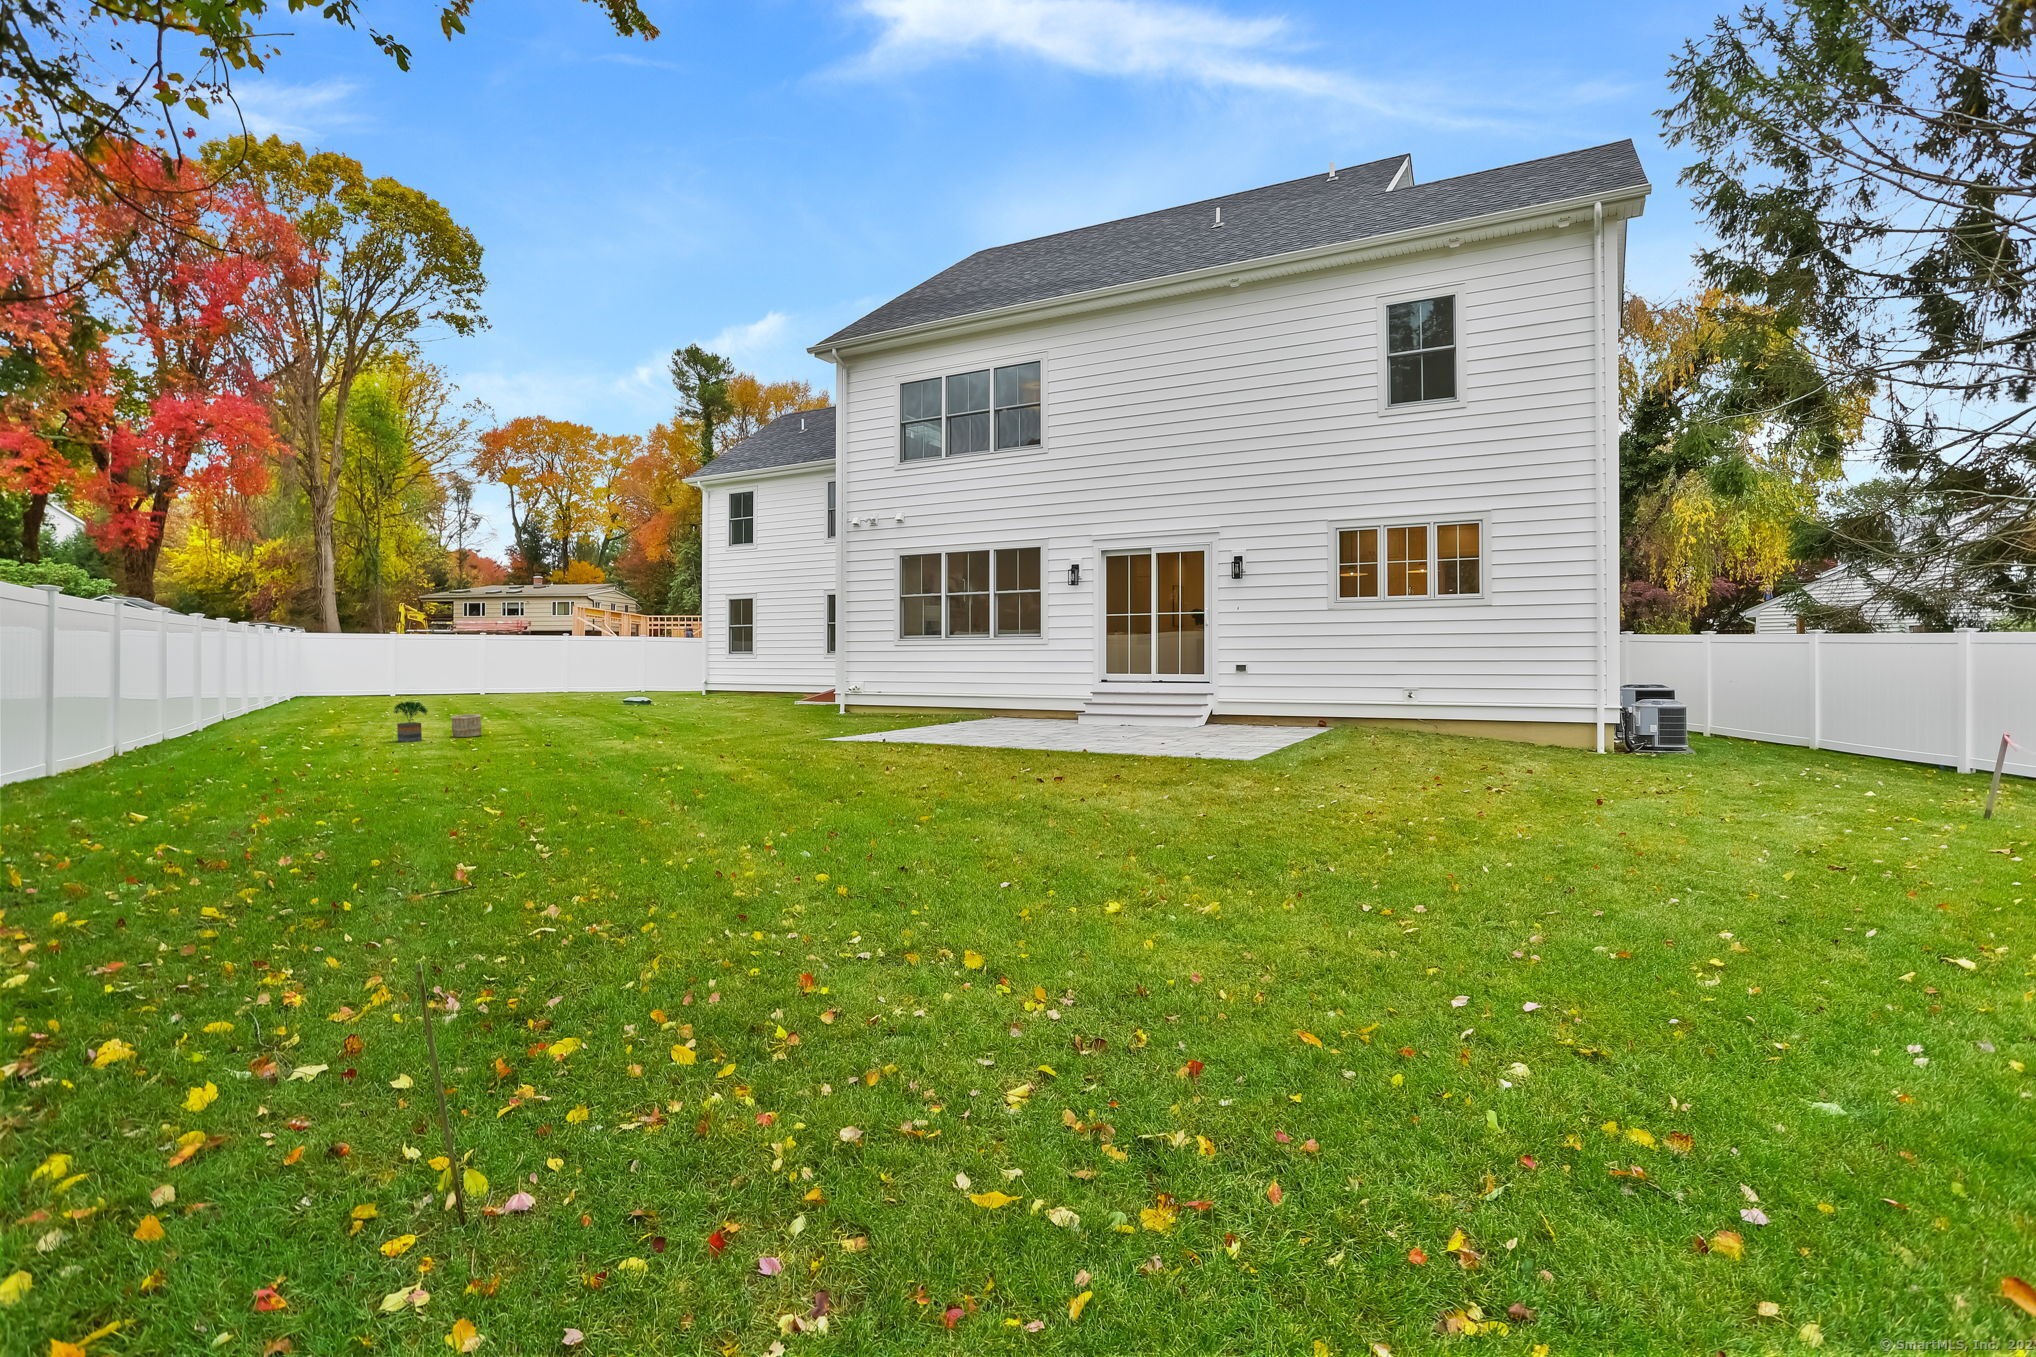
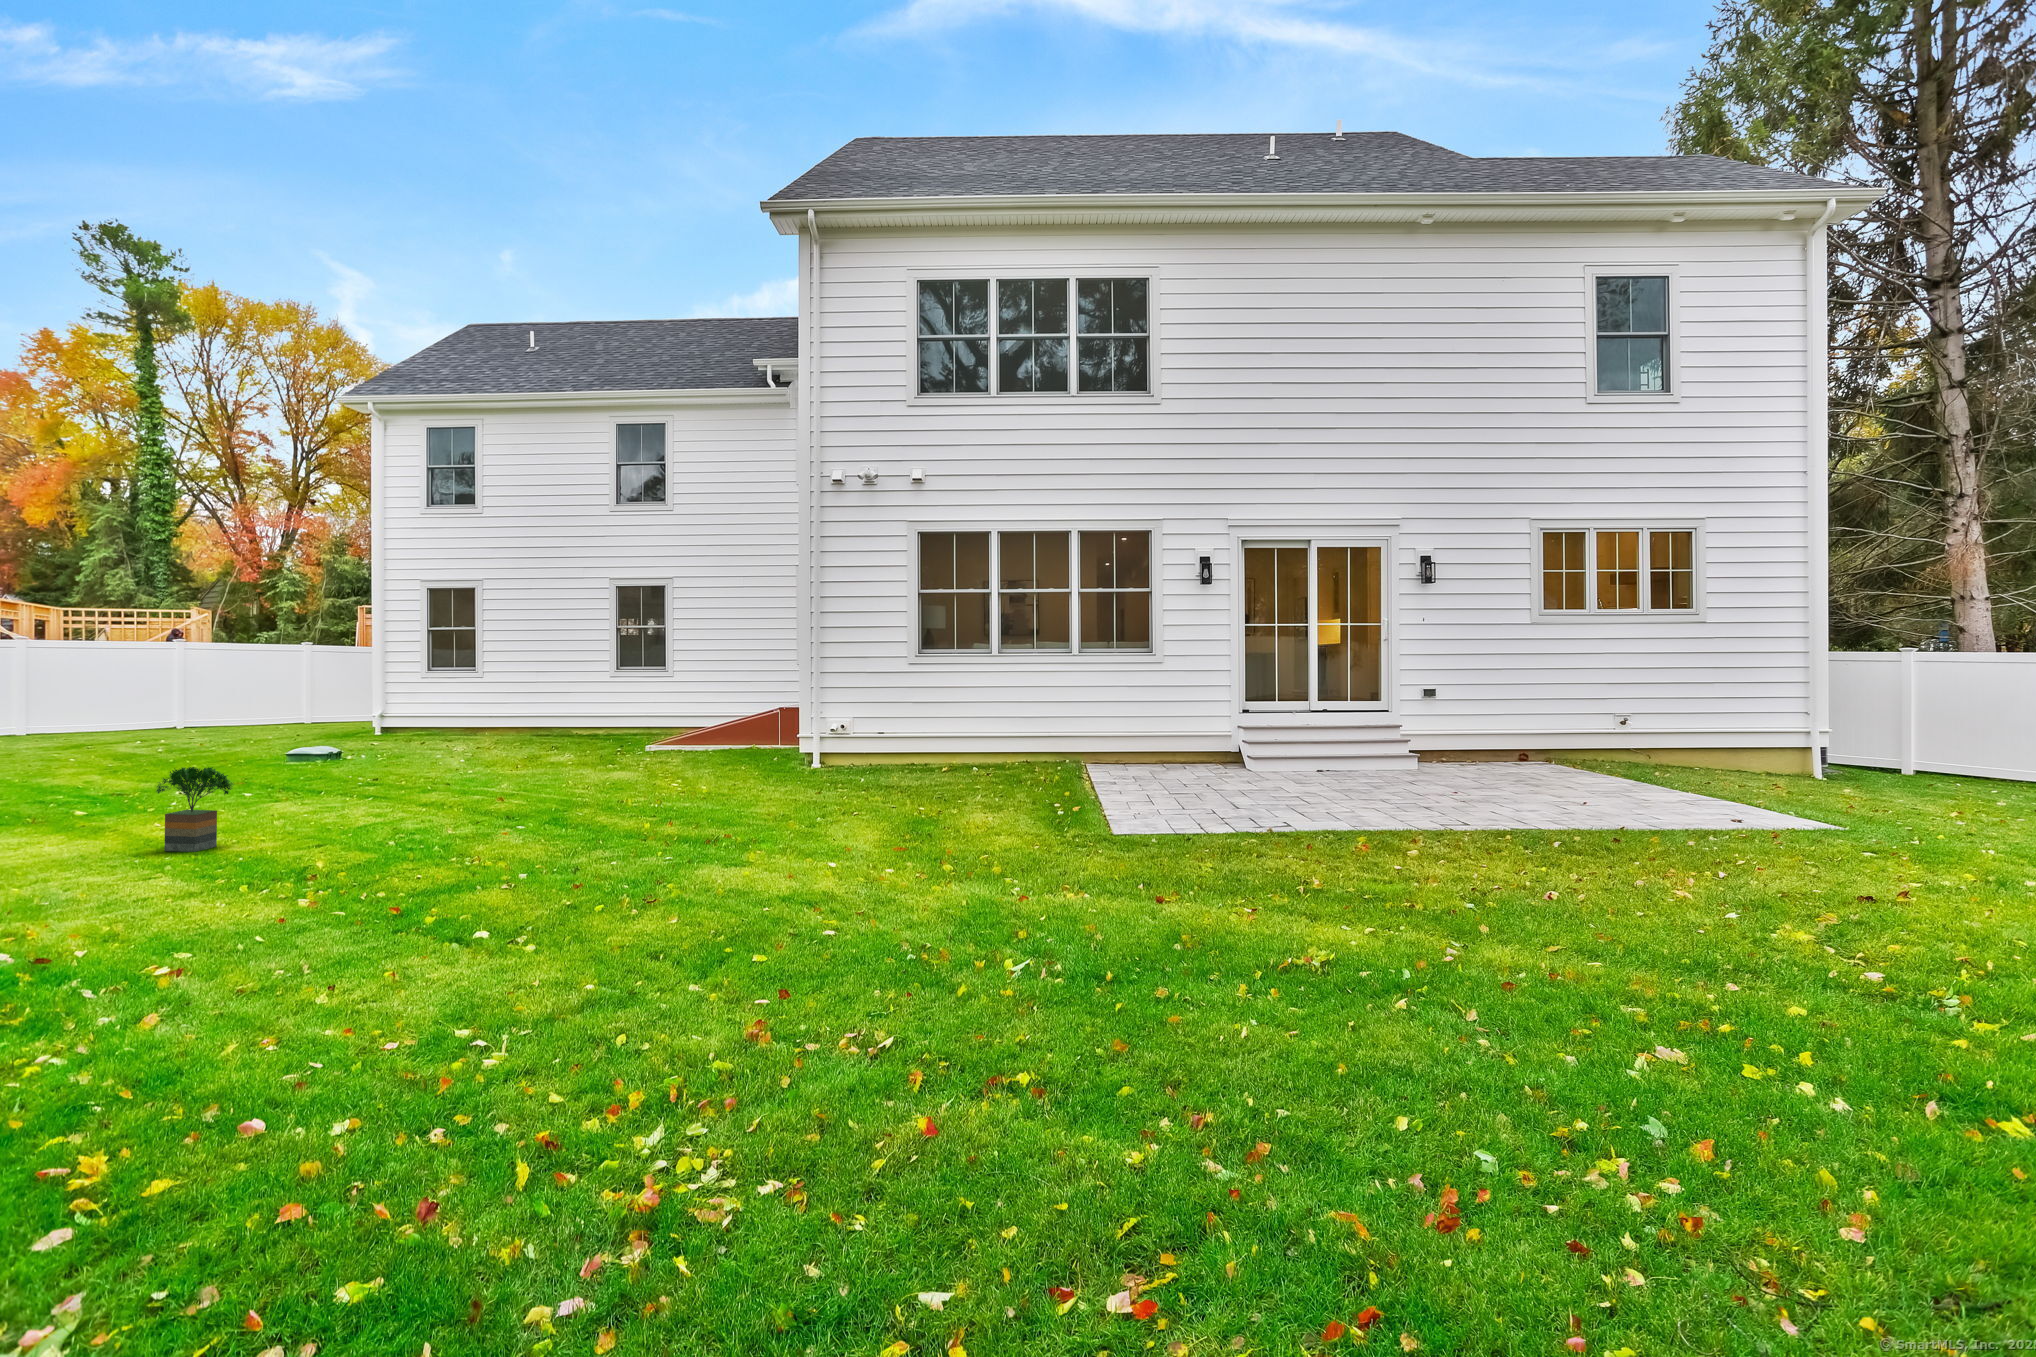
wooden bucket: present [451,714,481,737] -> none [249,788,313,836]

